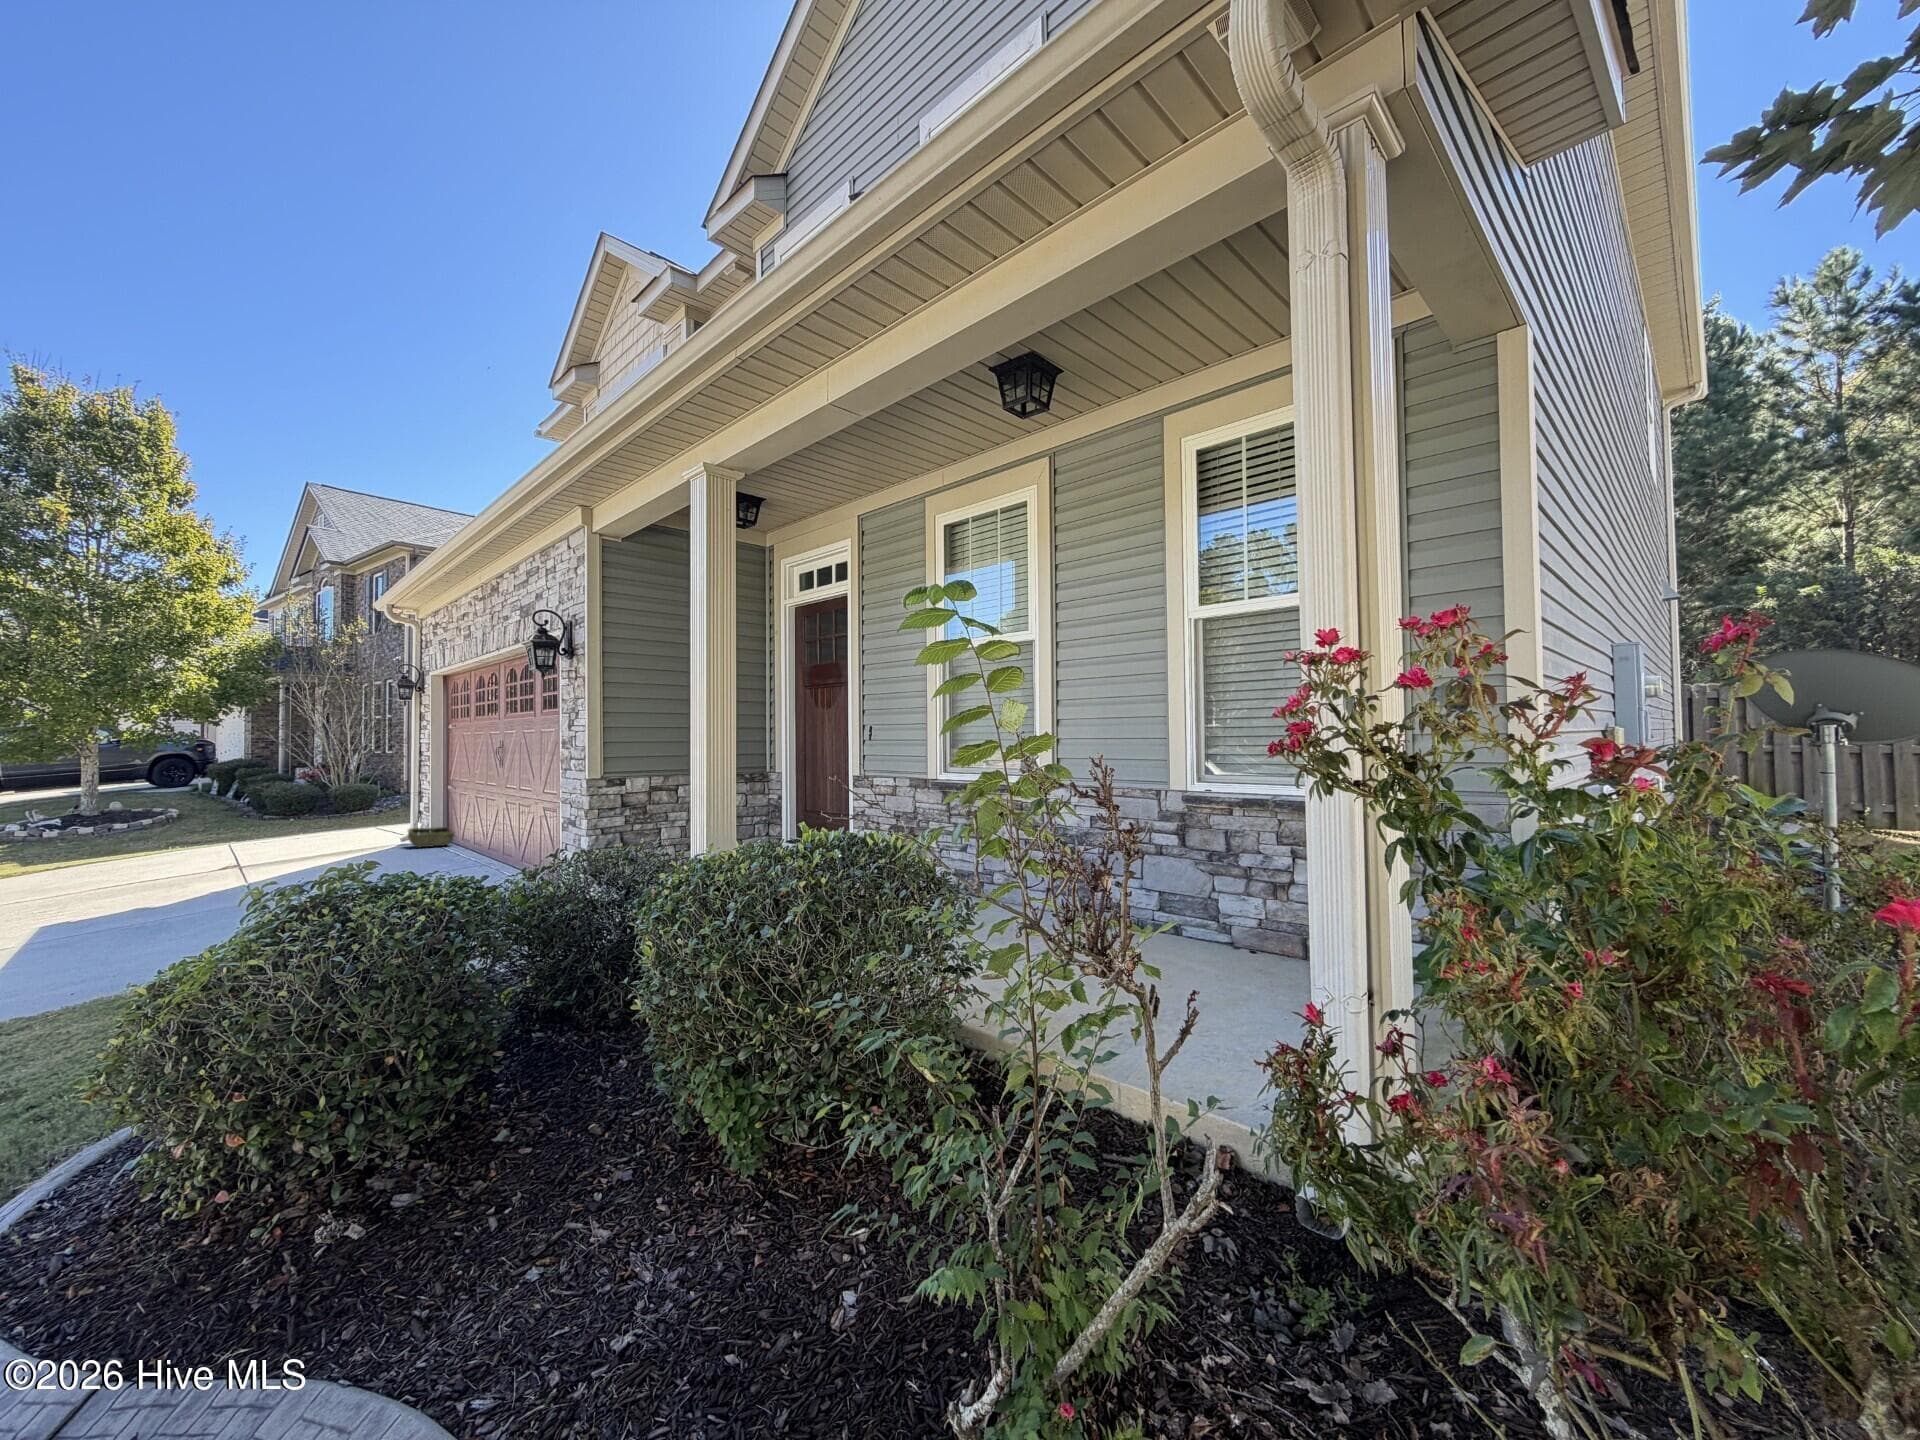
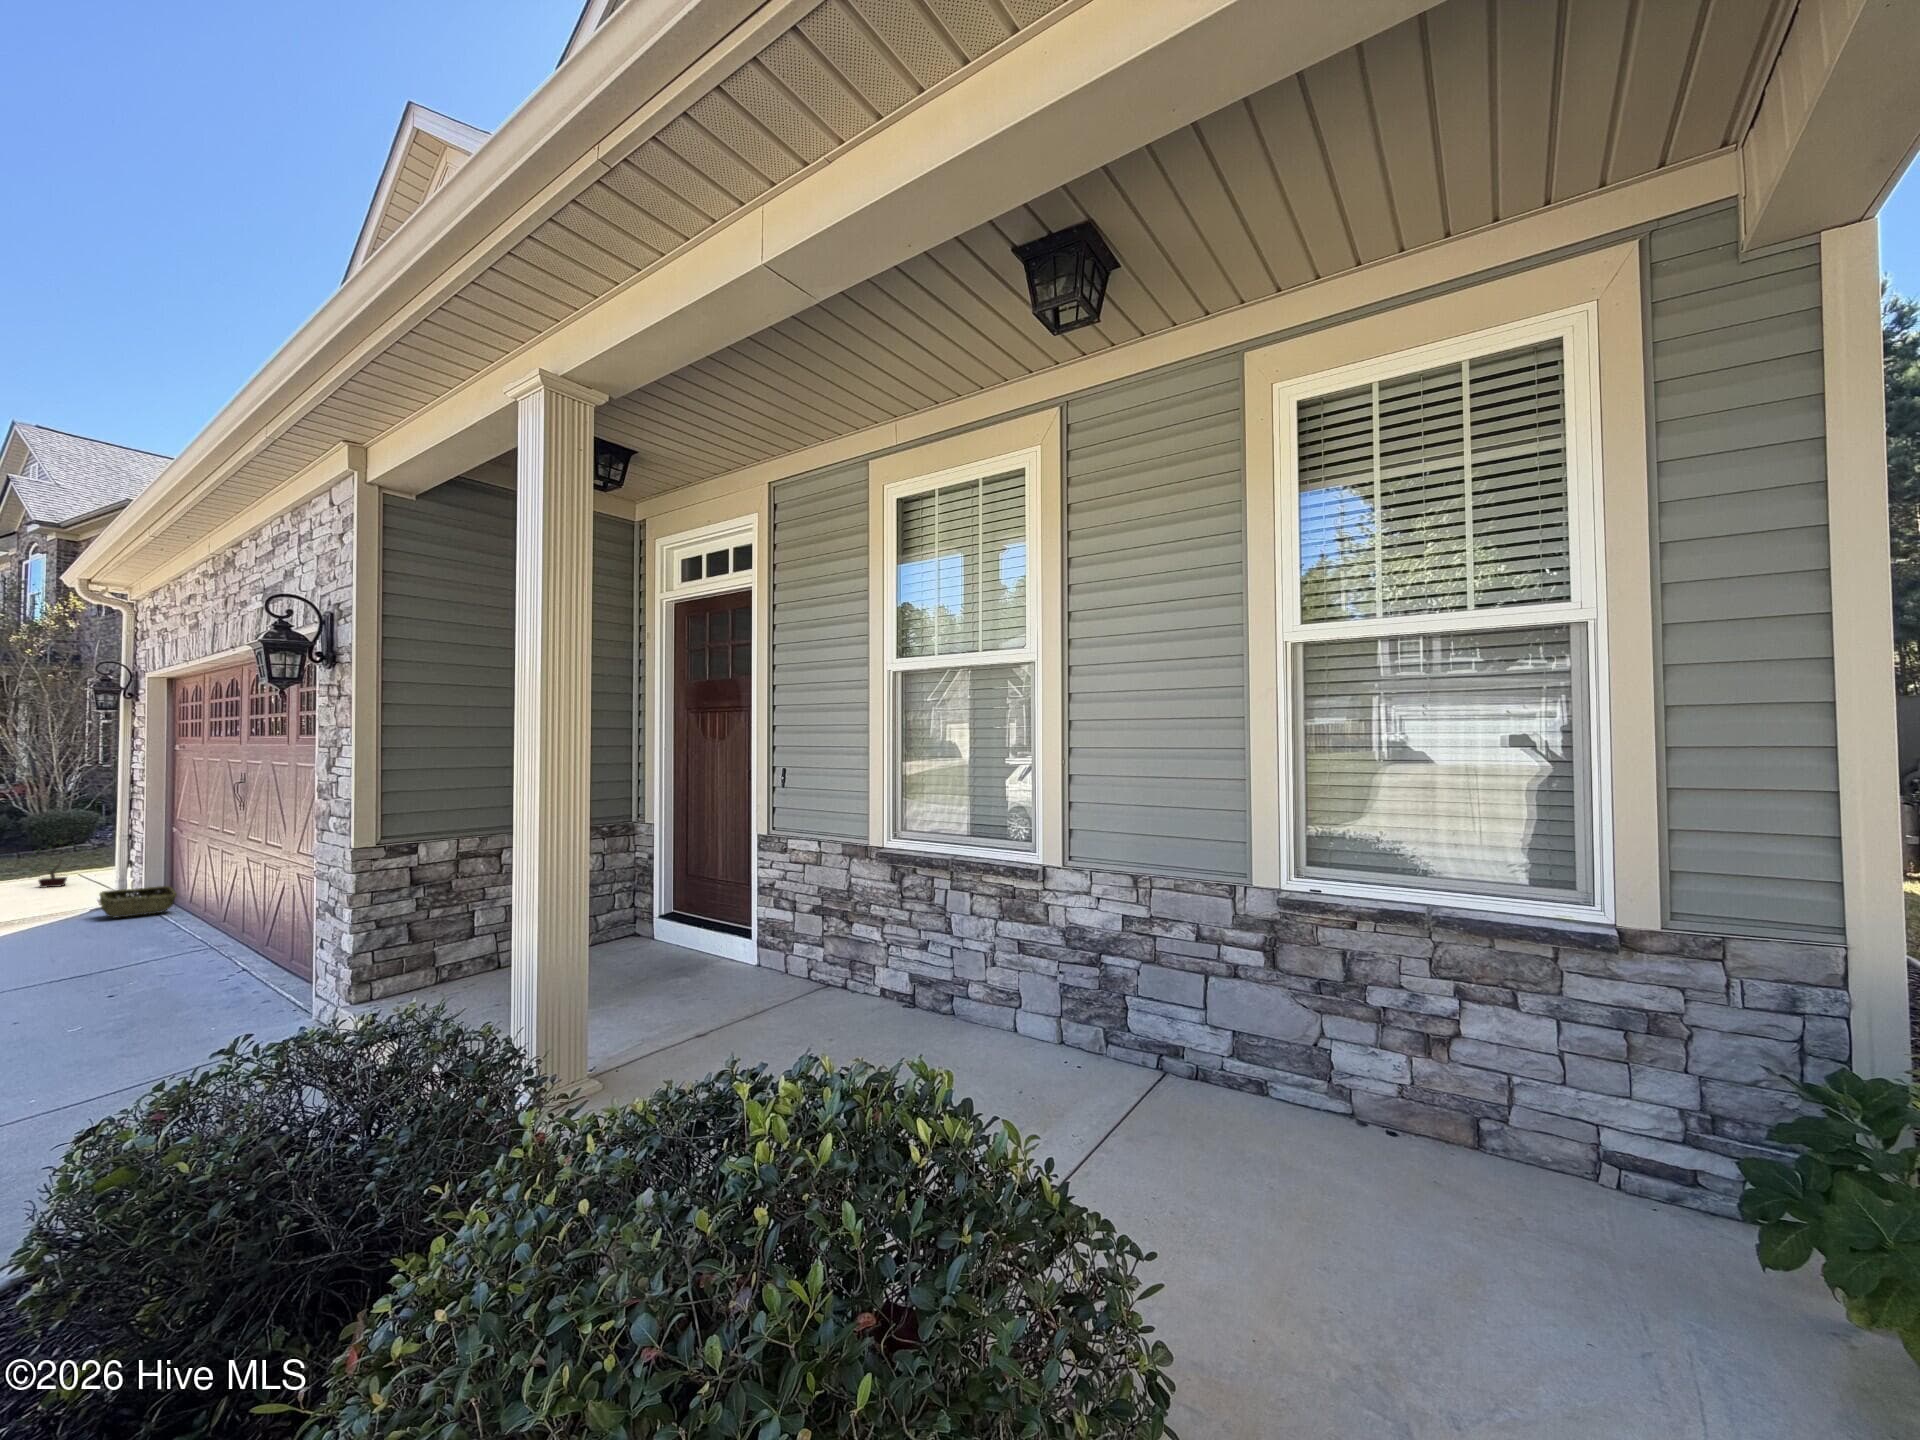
potted plant: none [352,797,390,832] -> present [31,840,82,888]

